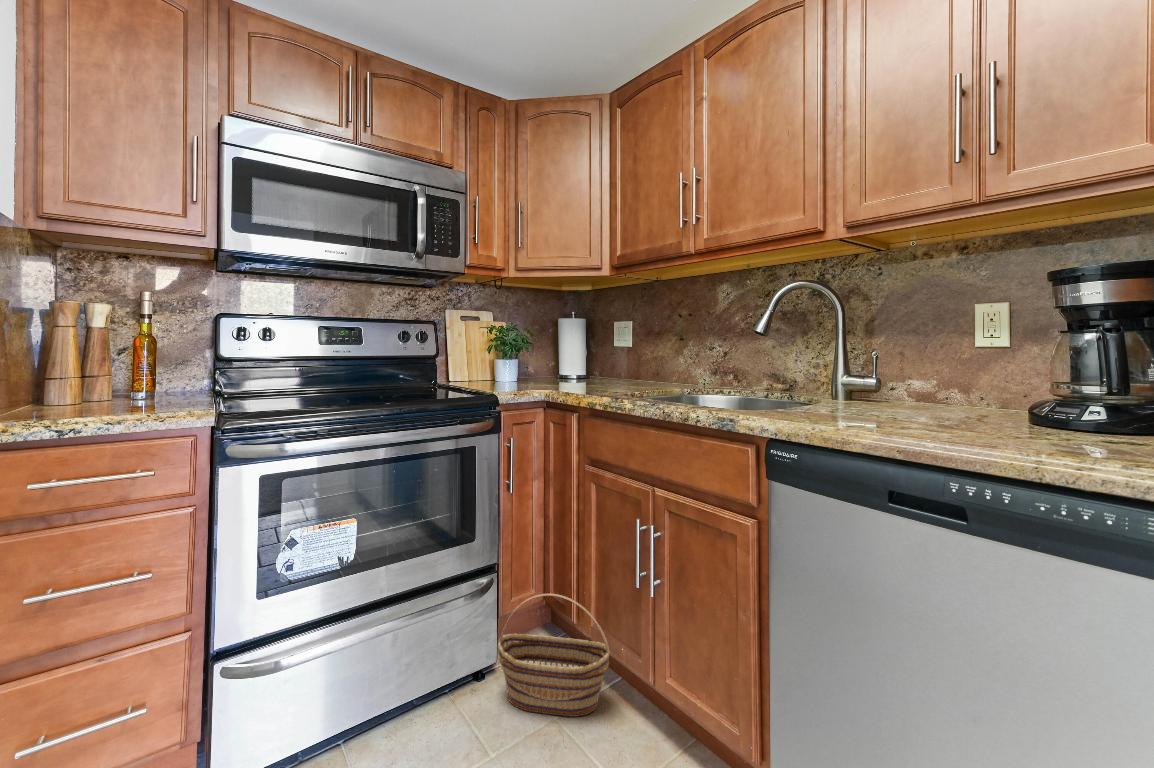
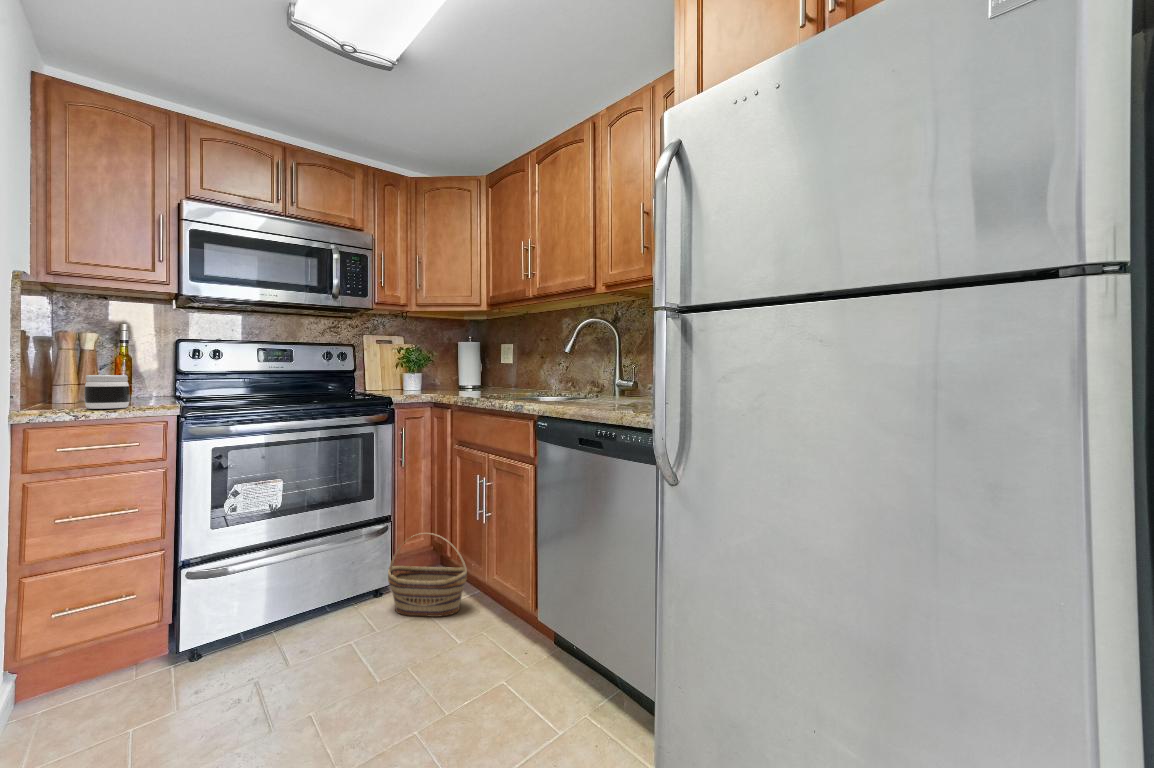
jar: none [79,366,145,417] -> present [84,375,130,409]

